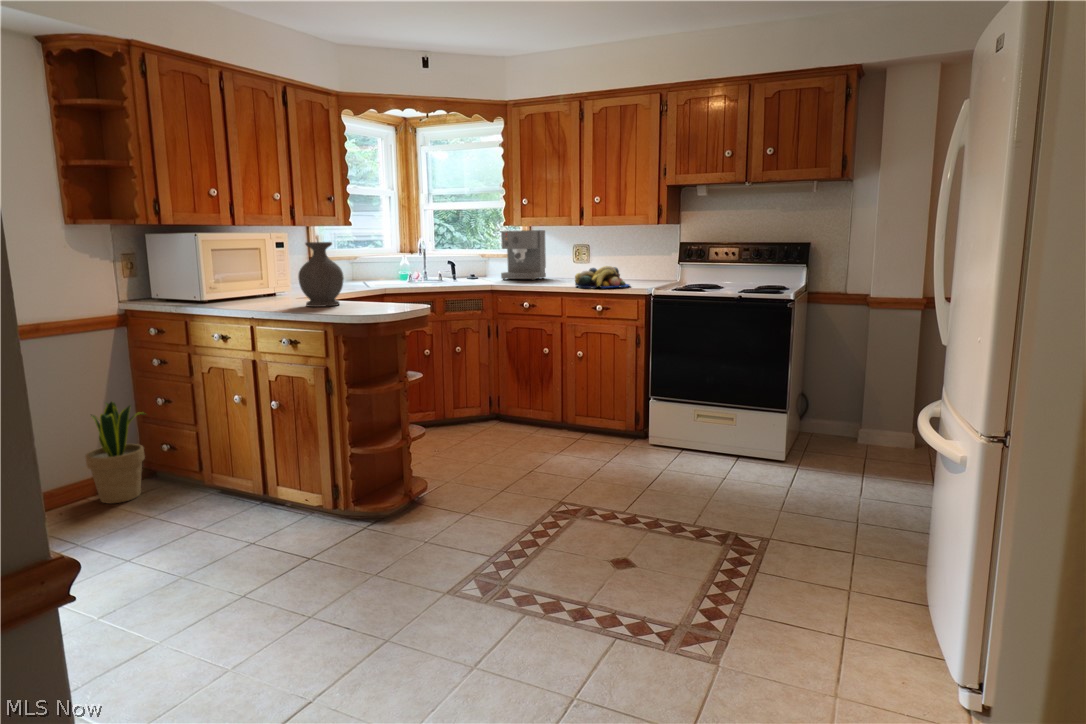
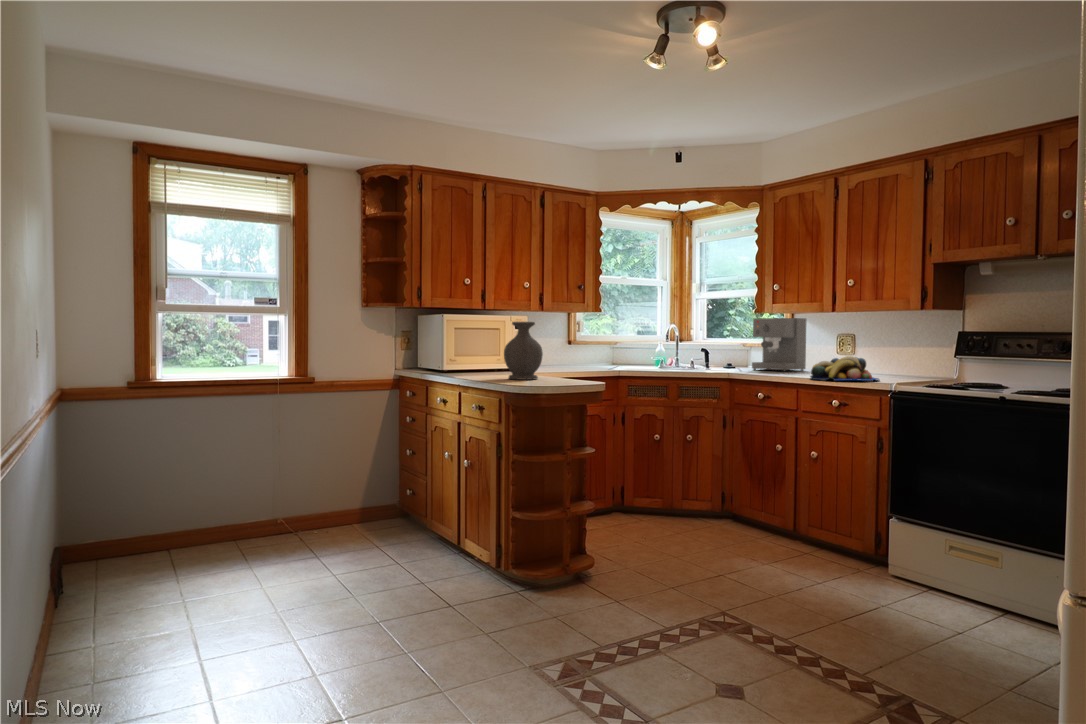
potted plant: present [85,402,145,503] -> none [349,447,398,532]

